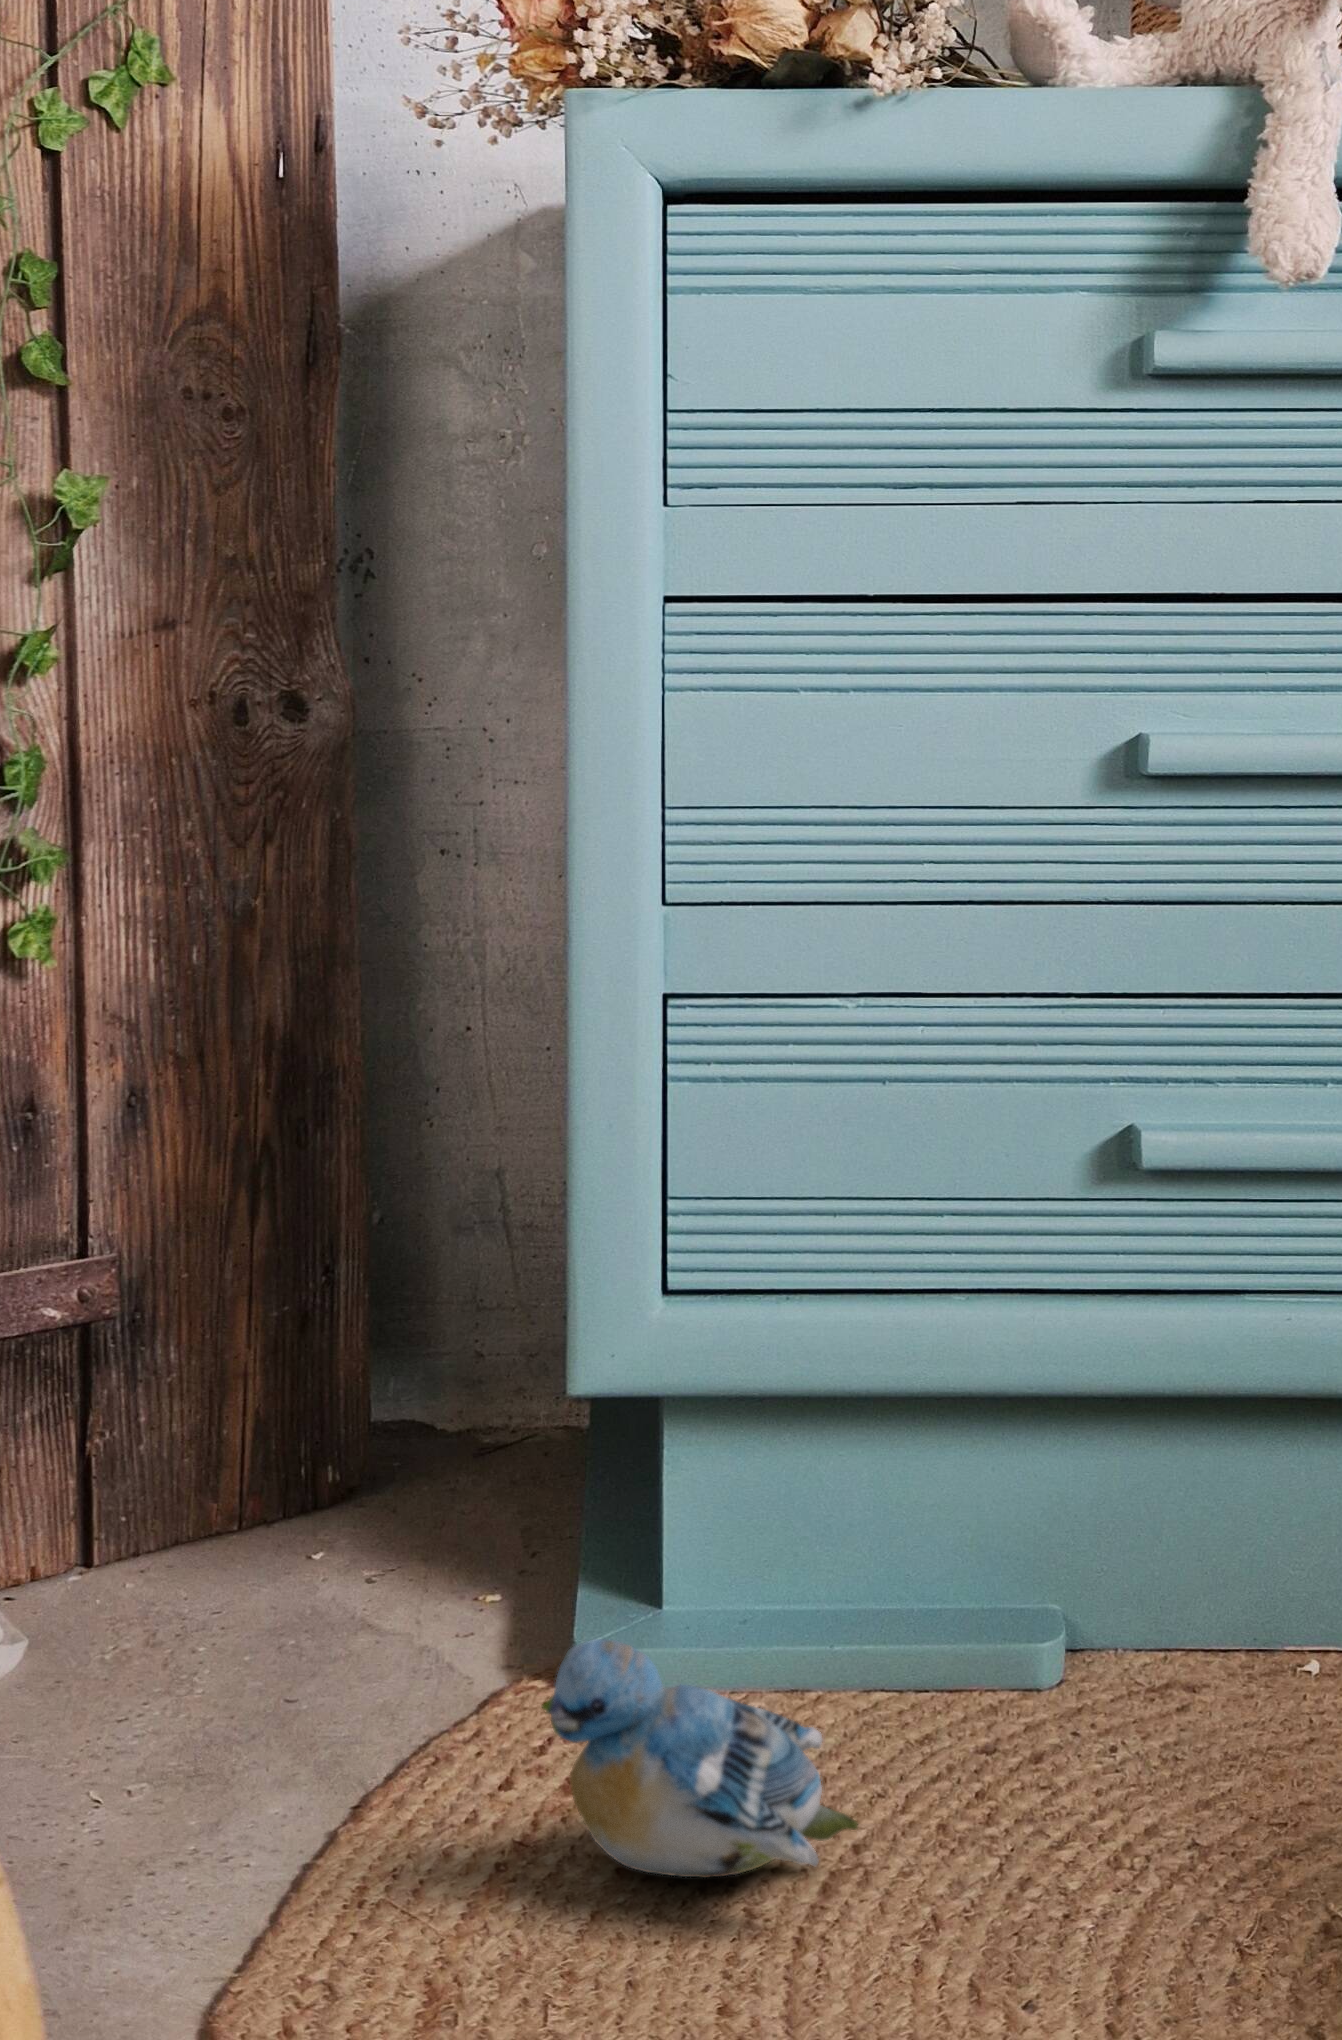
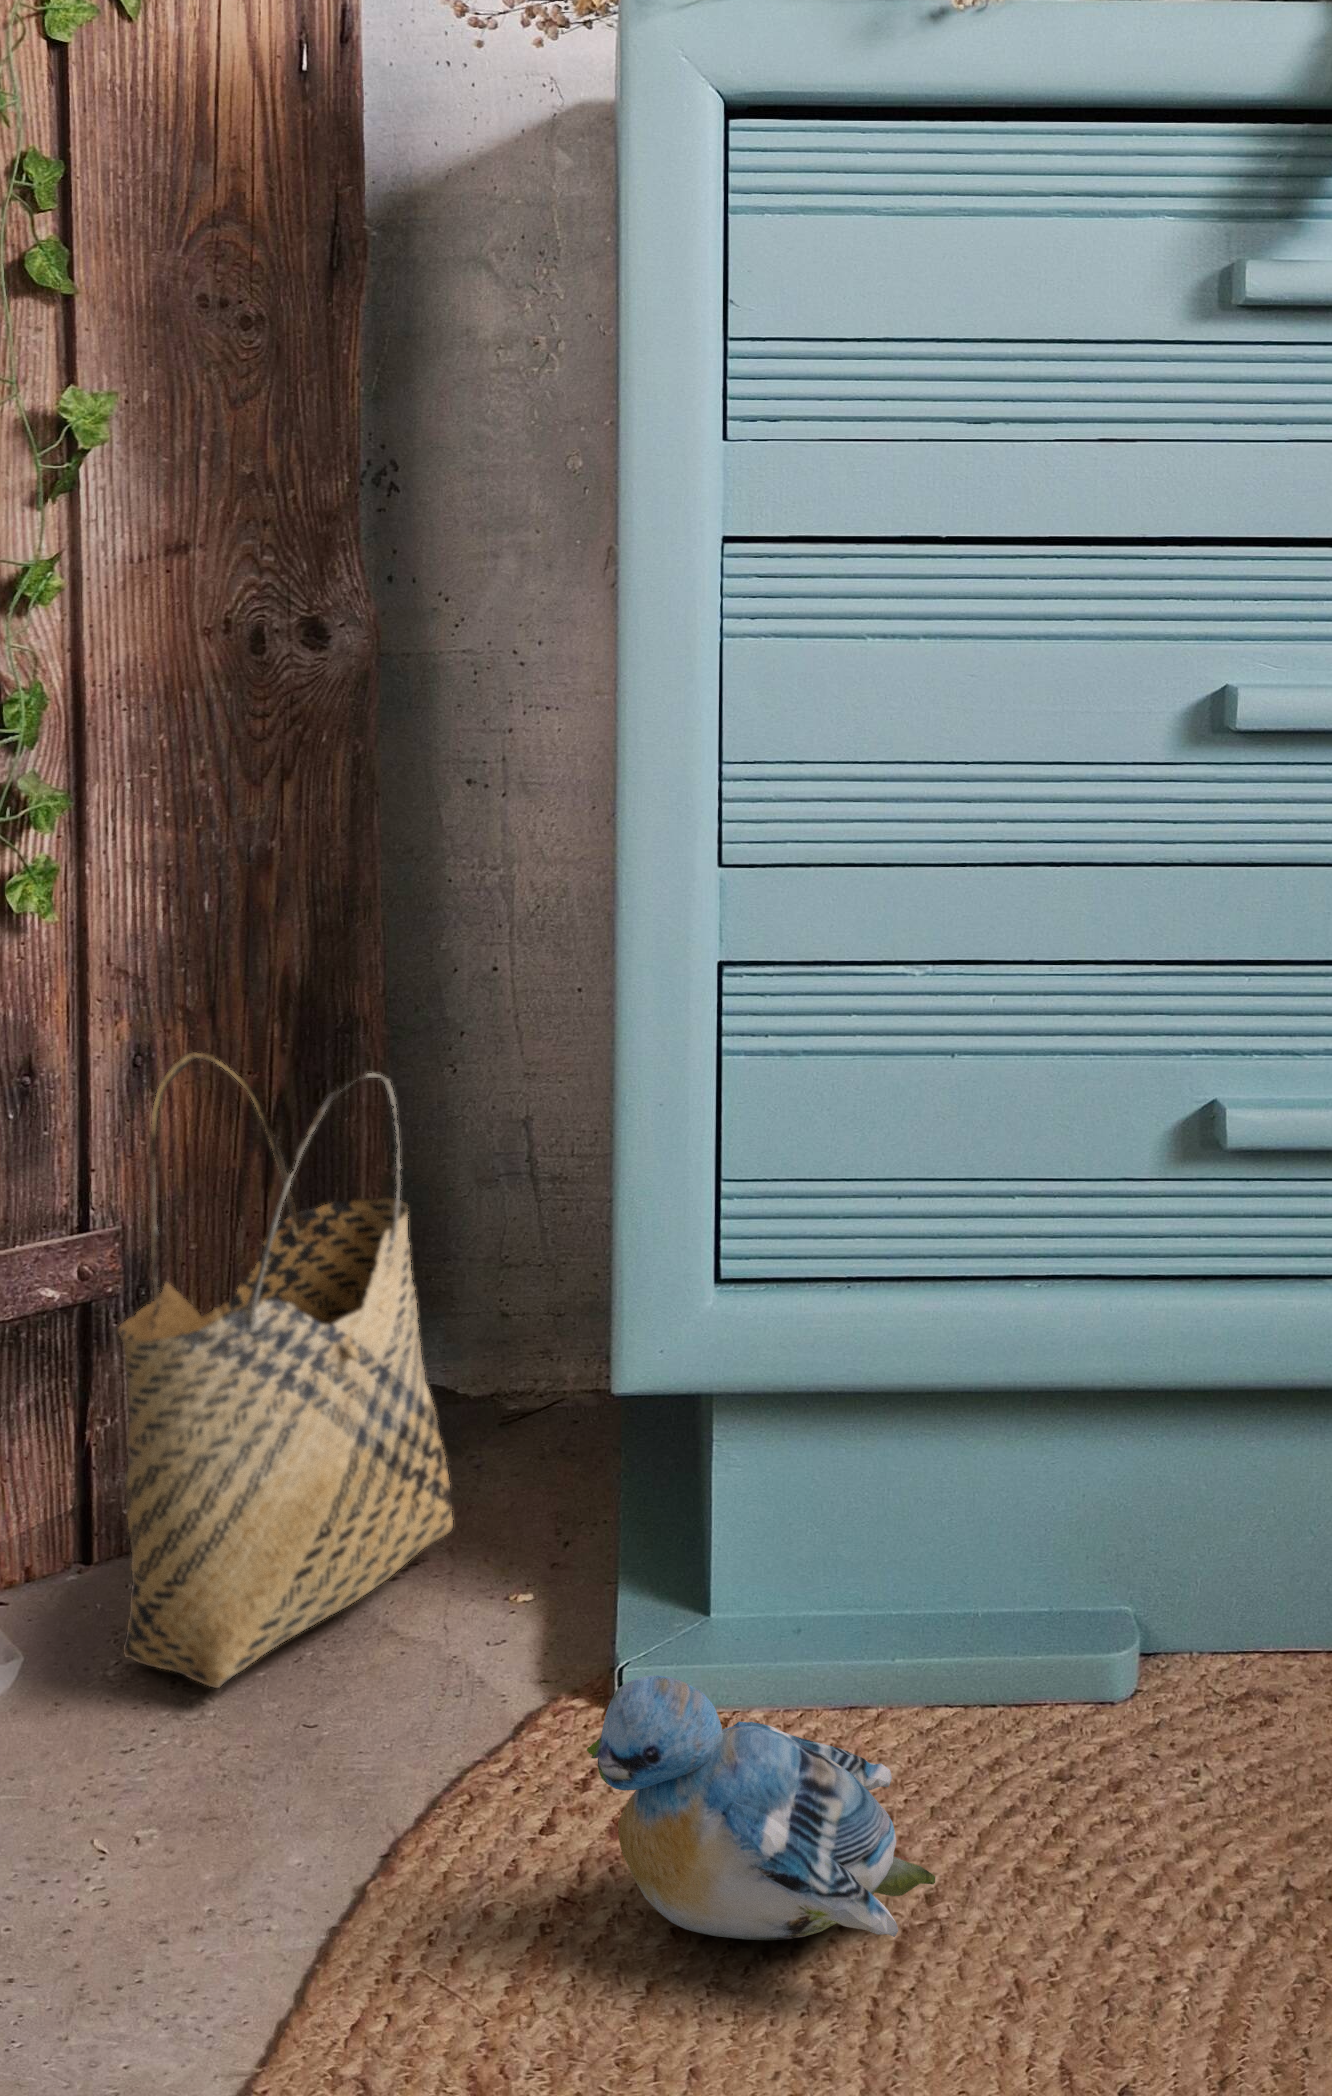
woven basket: none [114,1087,428,1677] -> present [119,1052,453,1688]

